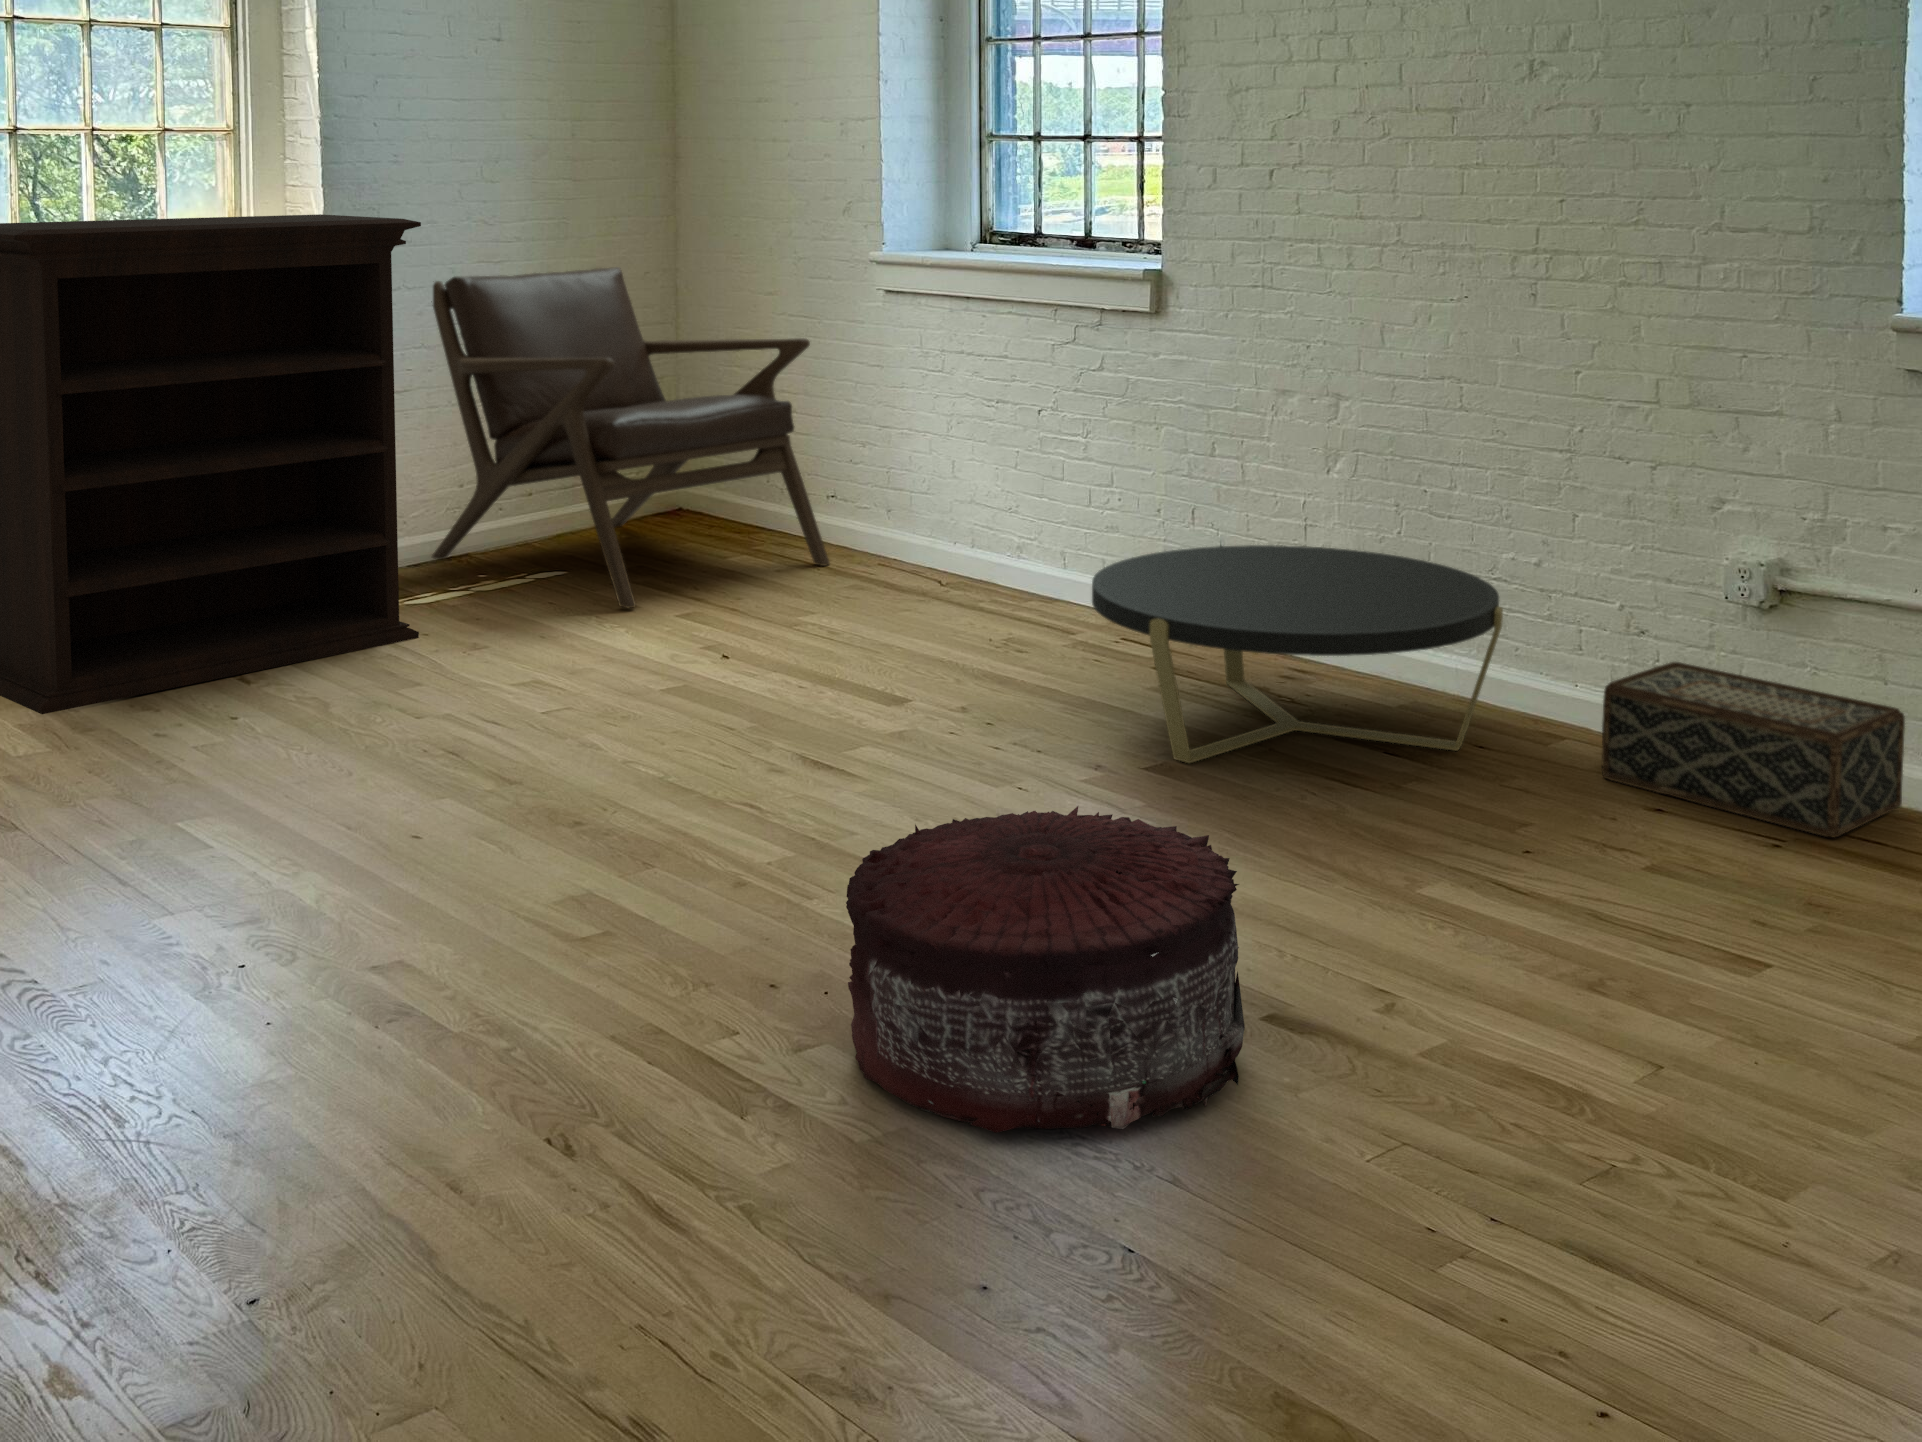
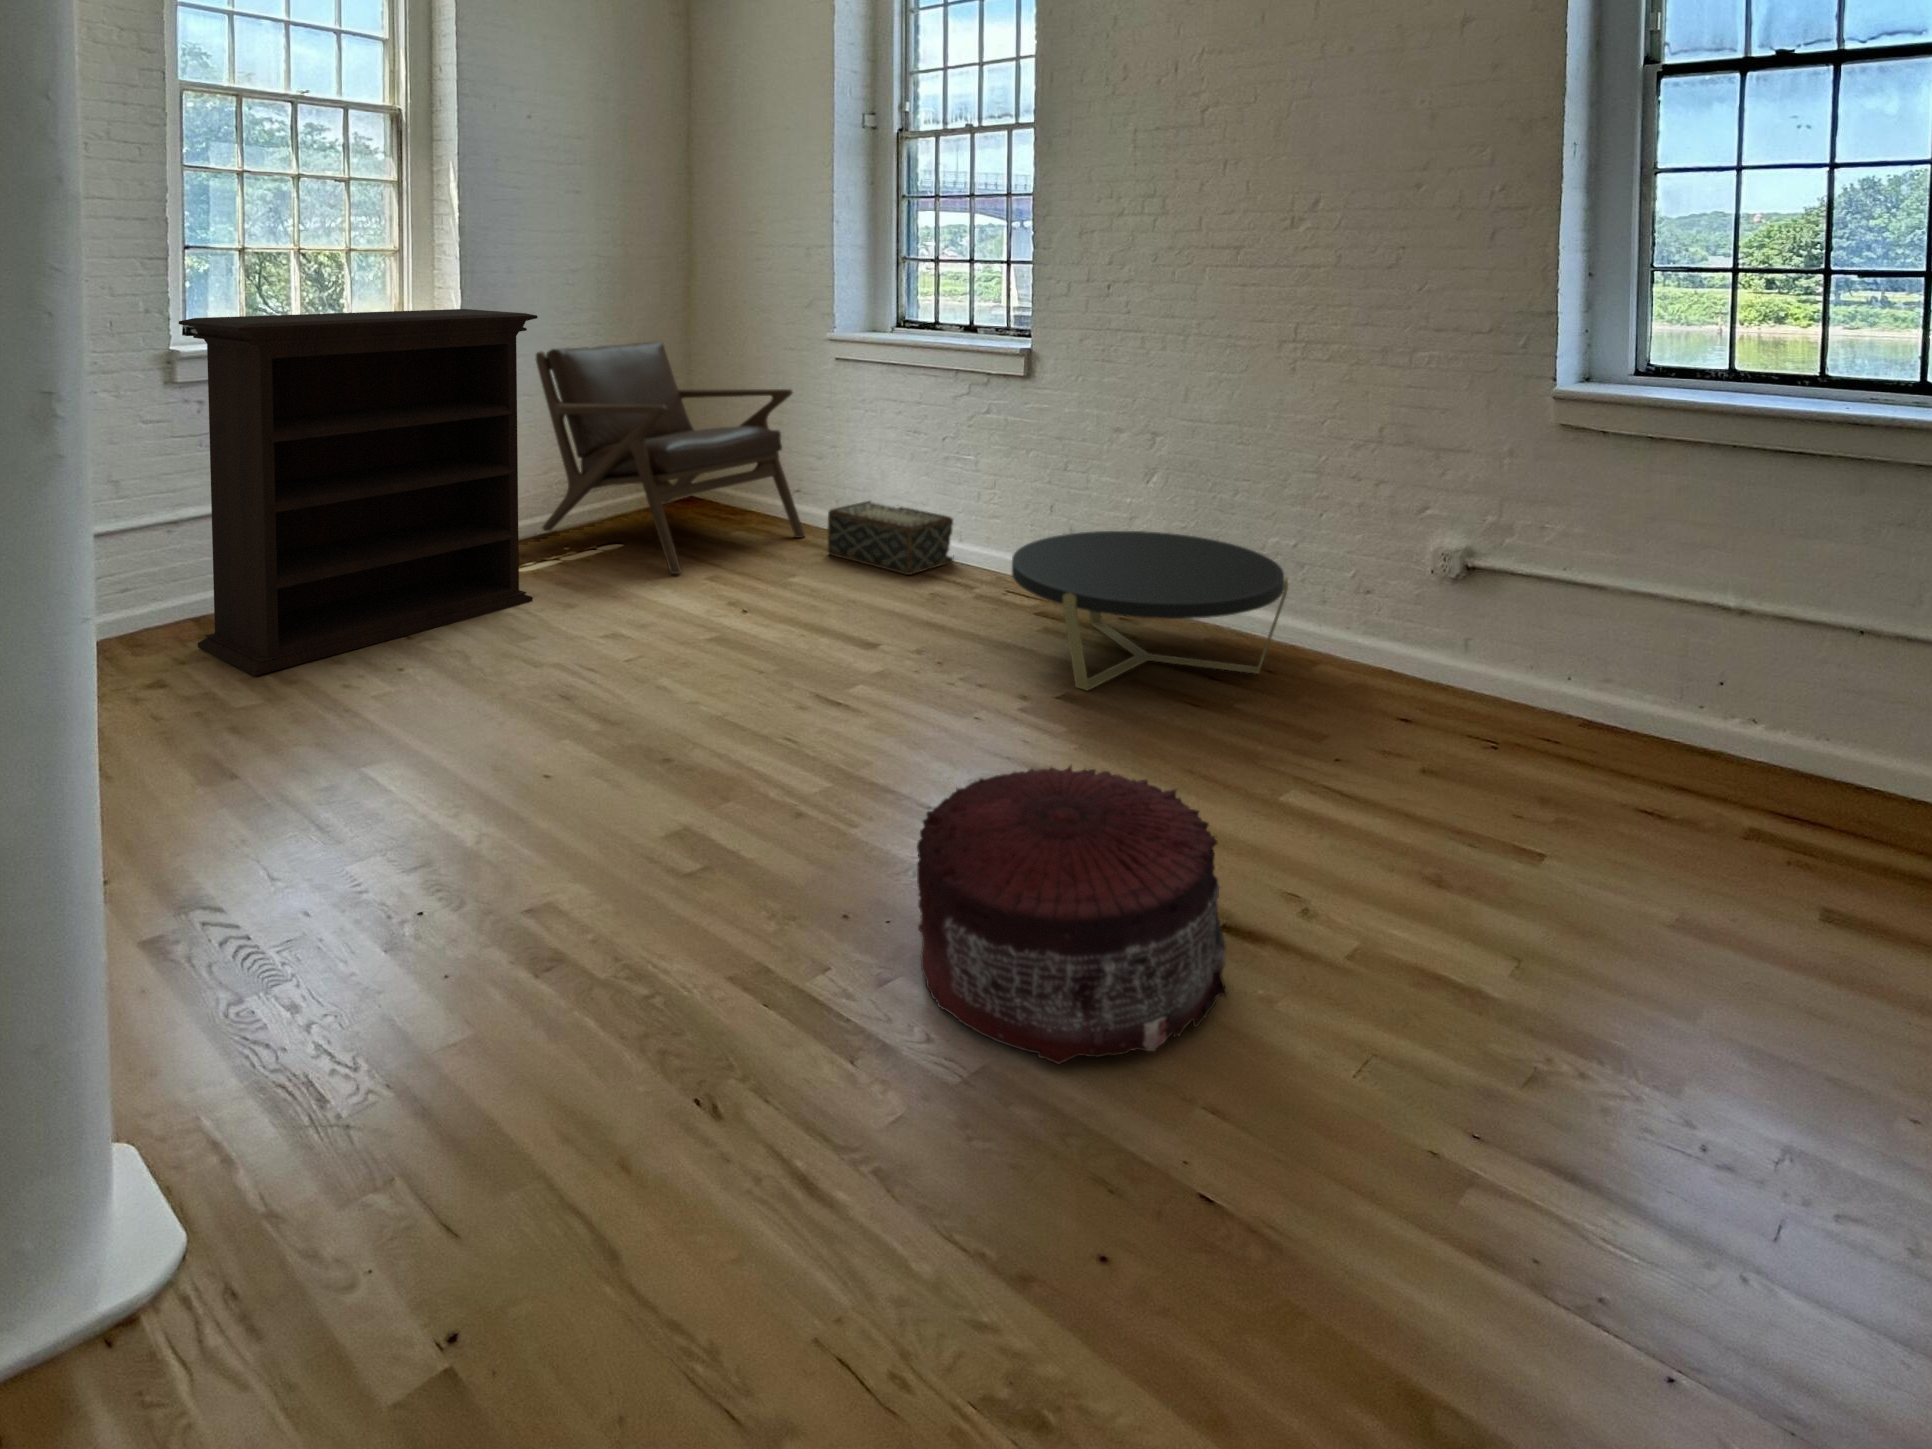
woven basket: present [1602,662,1905,837] -> present [828,501,954,575]

